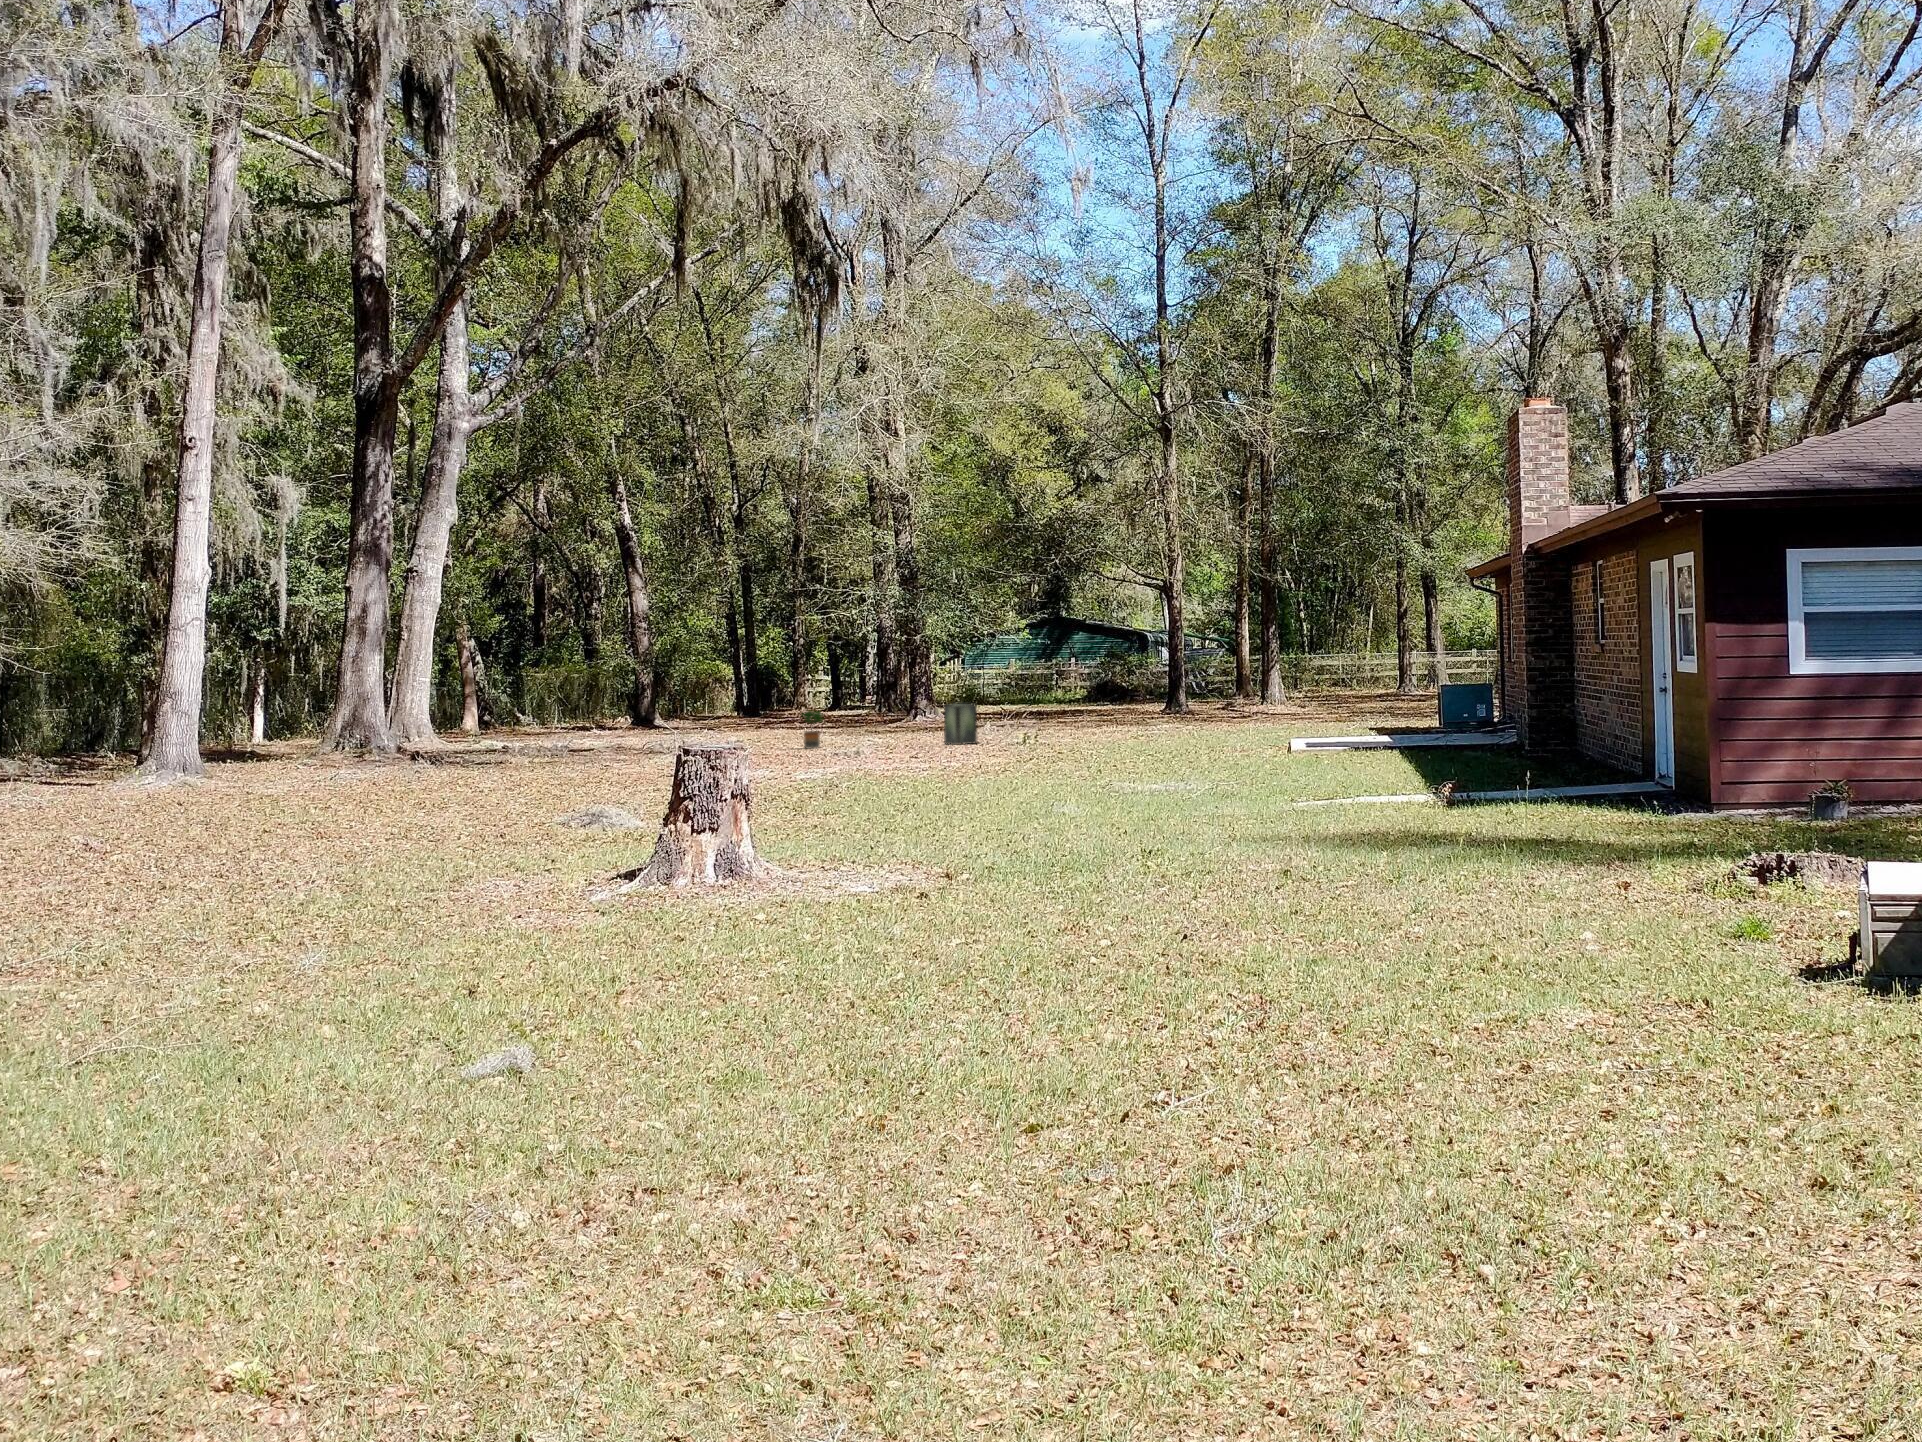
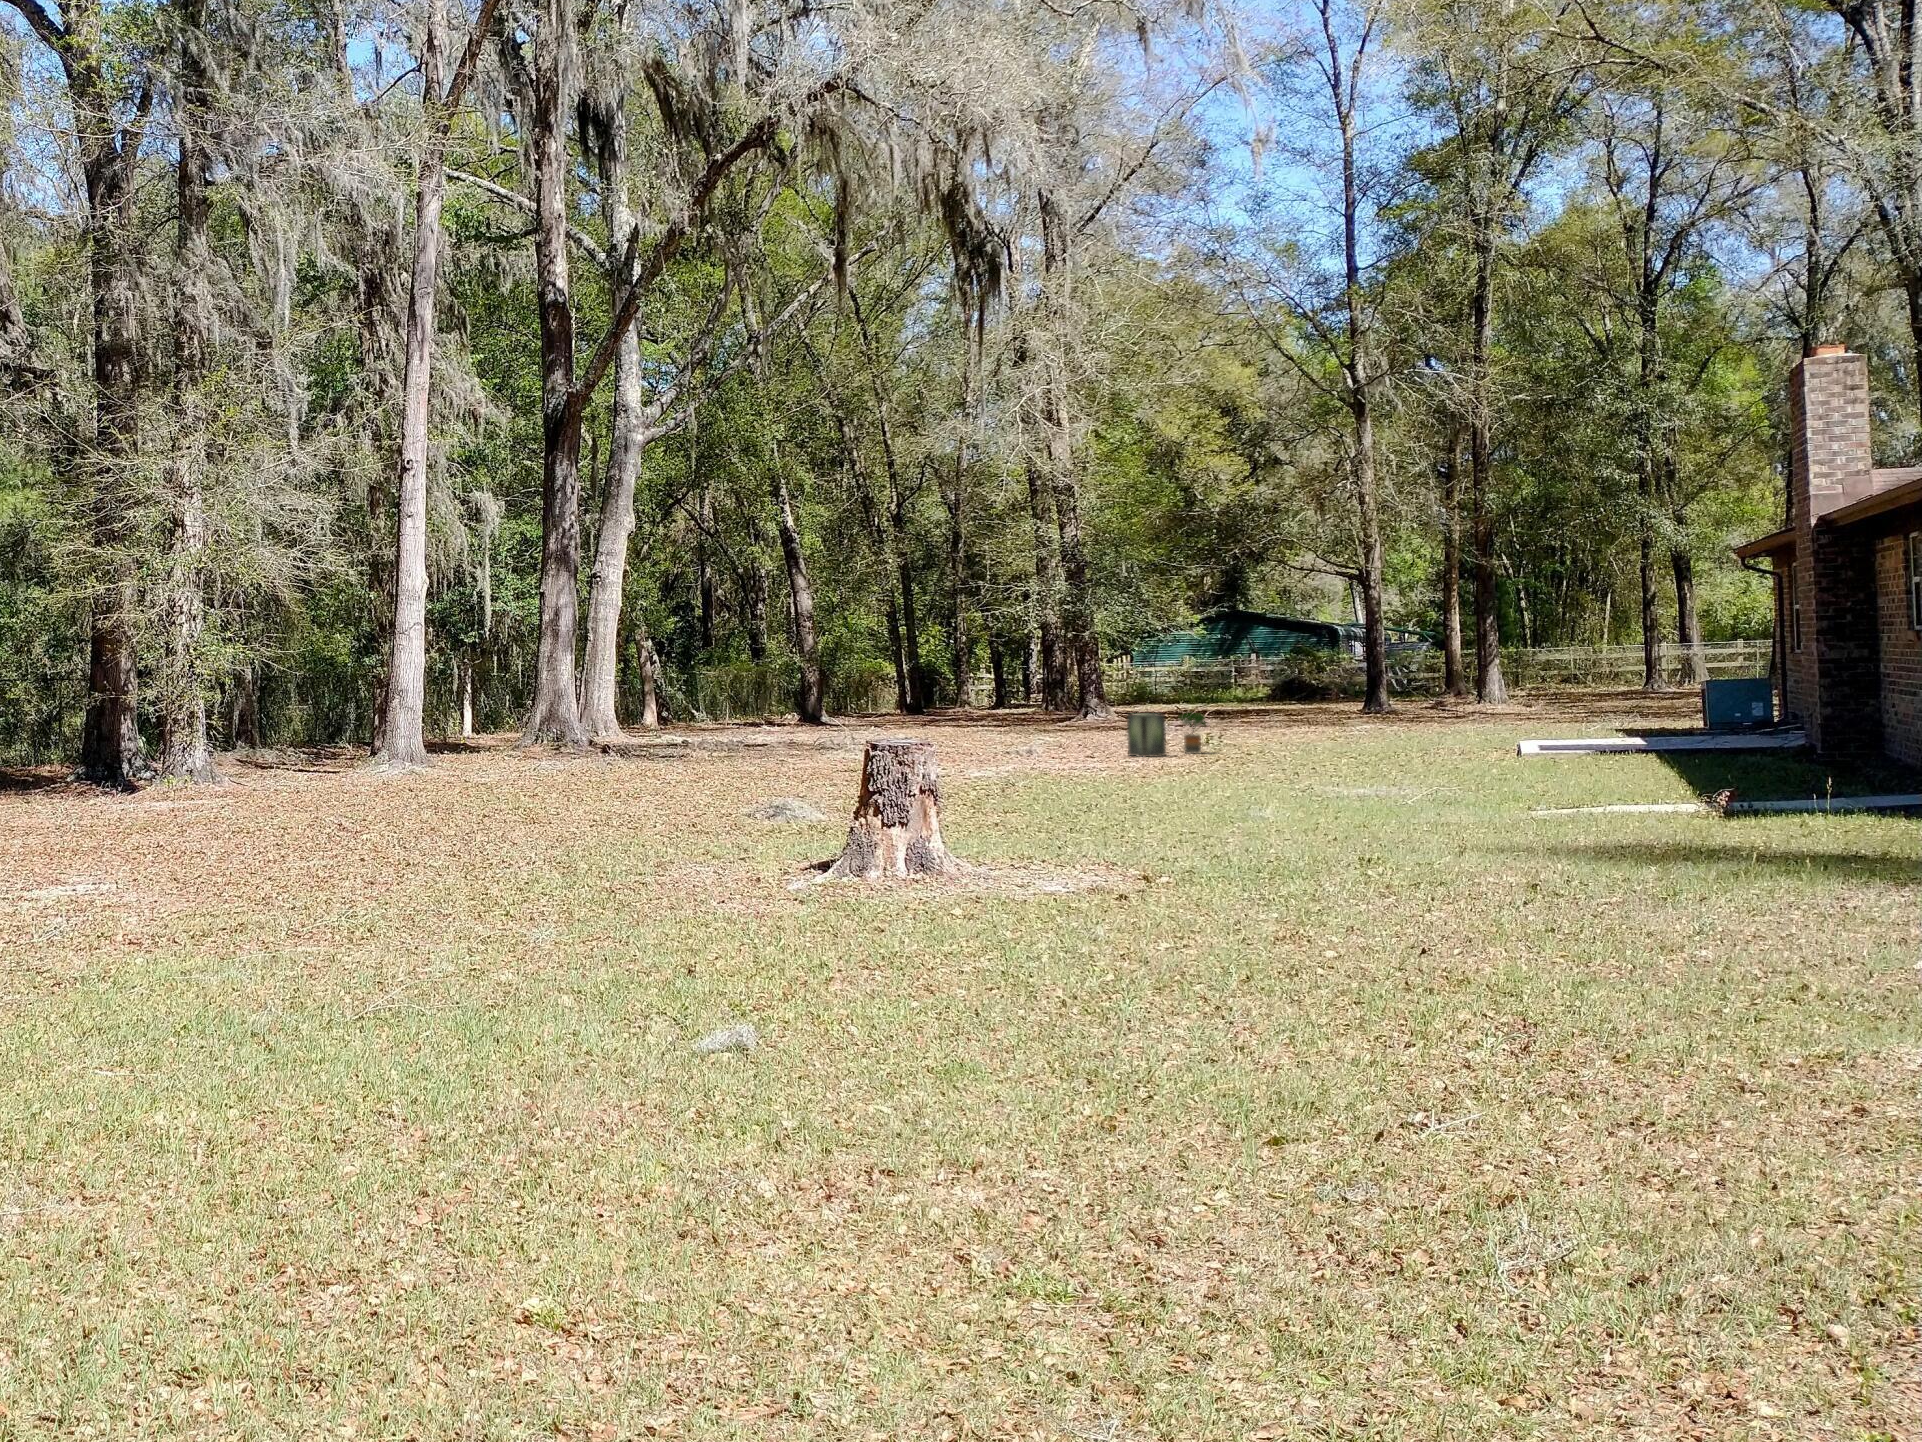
potted tree: present [802,711,823,749] -> present [1180,713,1206,754]

